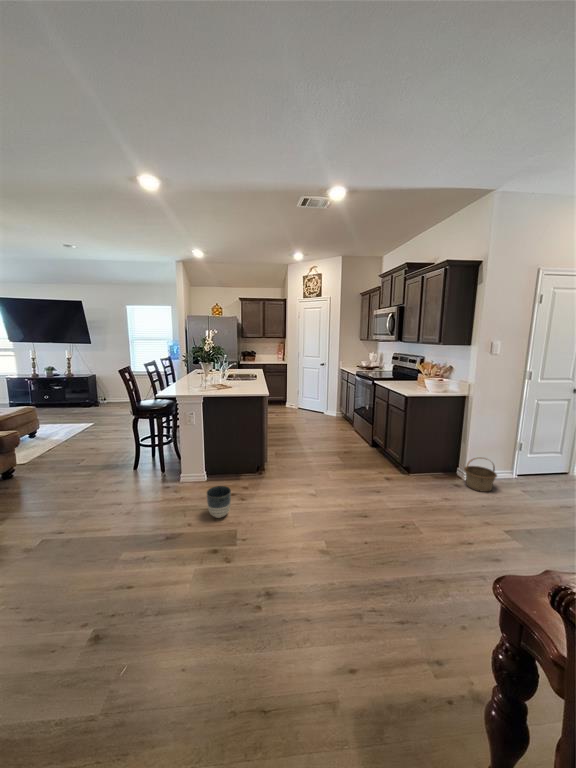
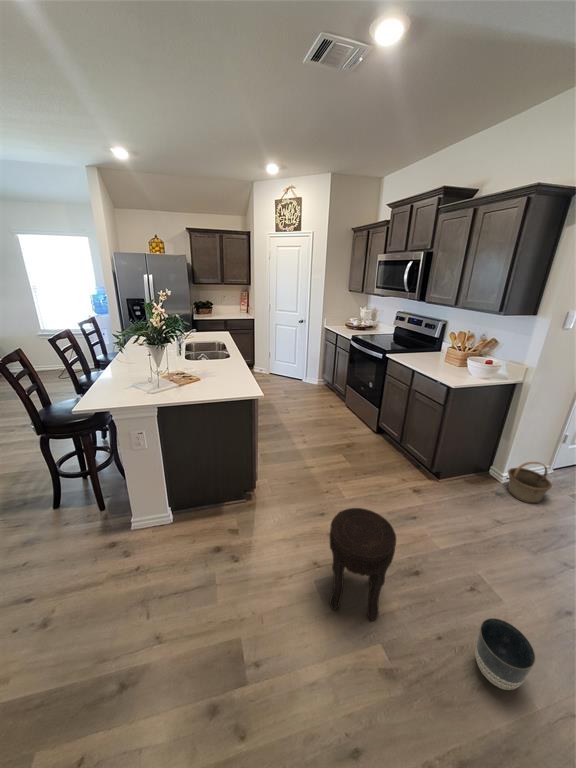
side table: none [297,460,338,531] -> present [330,508,396,621]
planter: present [207,486,231,518] -> present [475,618,535,690]

